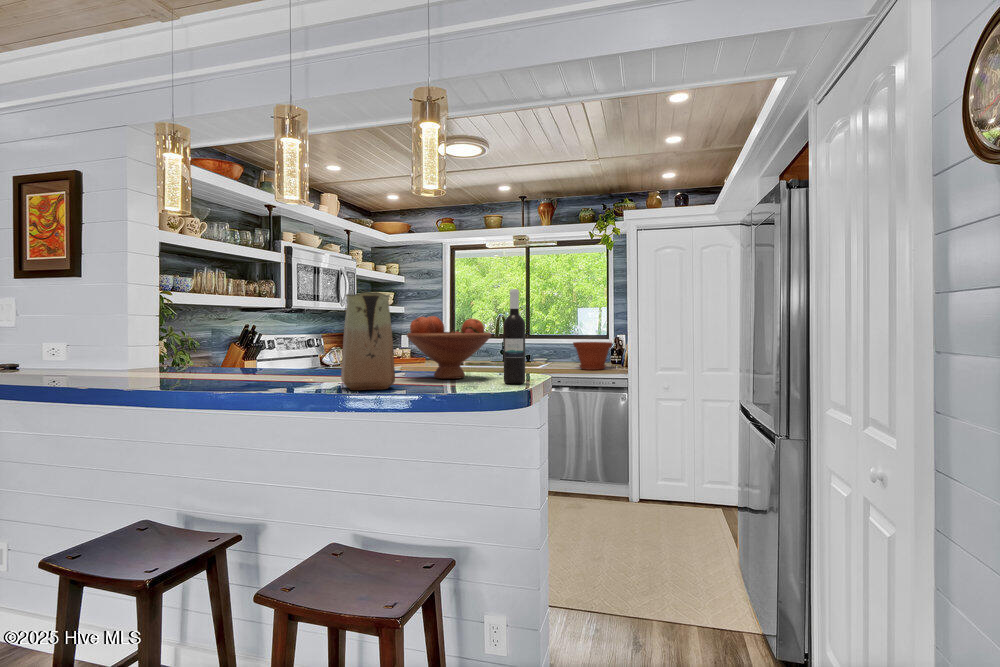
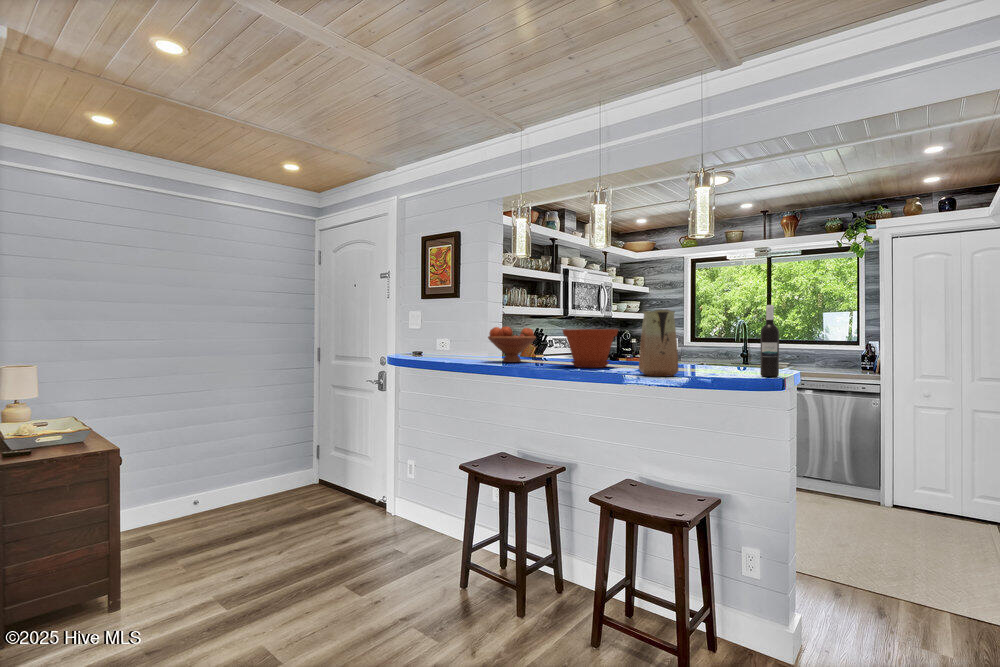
fruit bowl: present [407,316,491,379] -> present [488,326,536,363]
plant pot: present [573,342,612,370] -> present [563,329,618,368]

